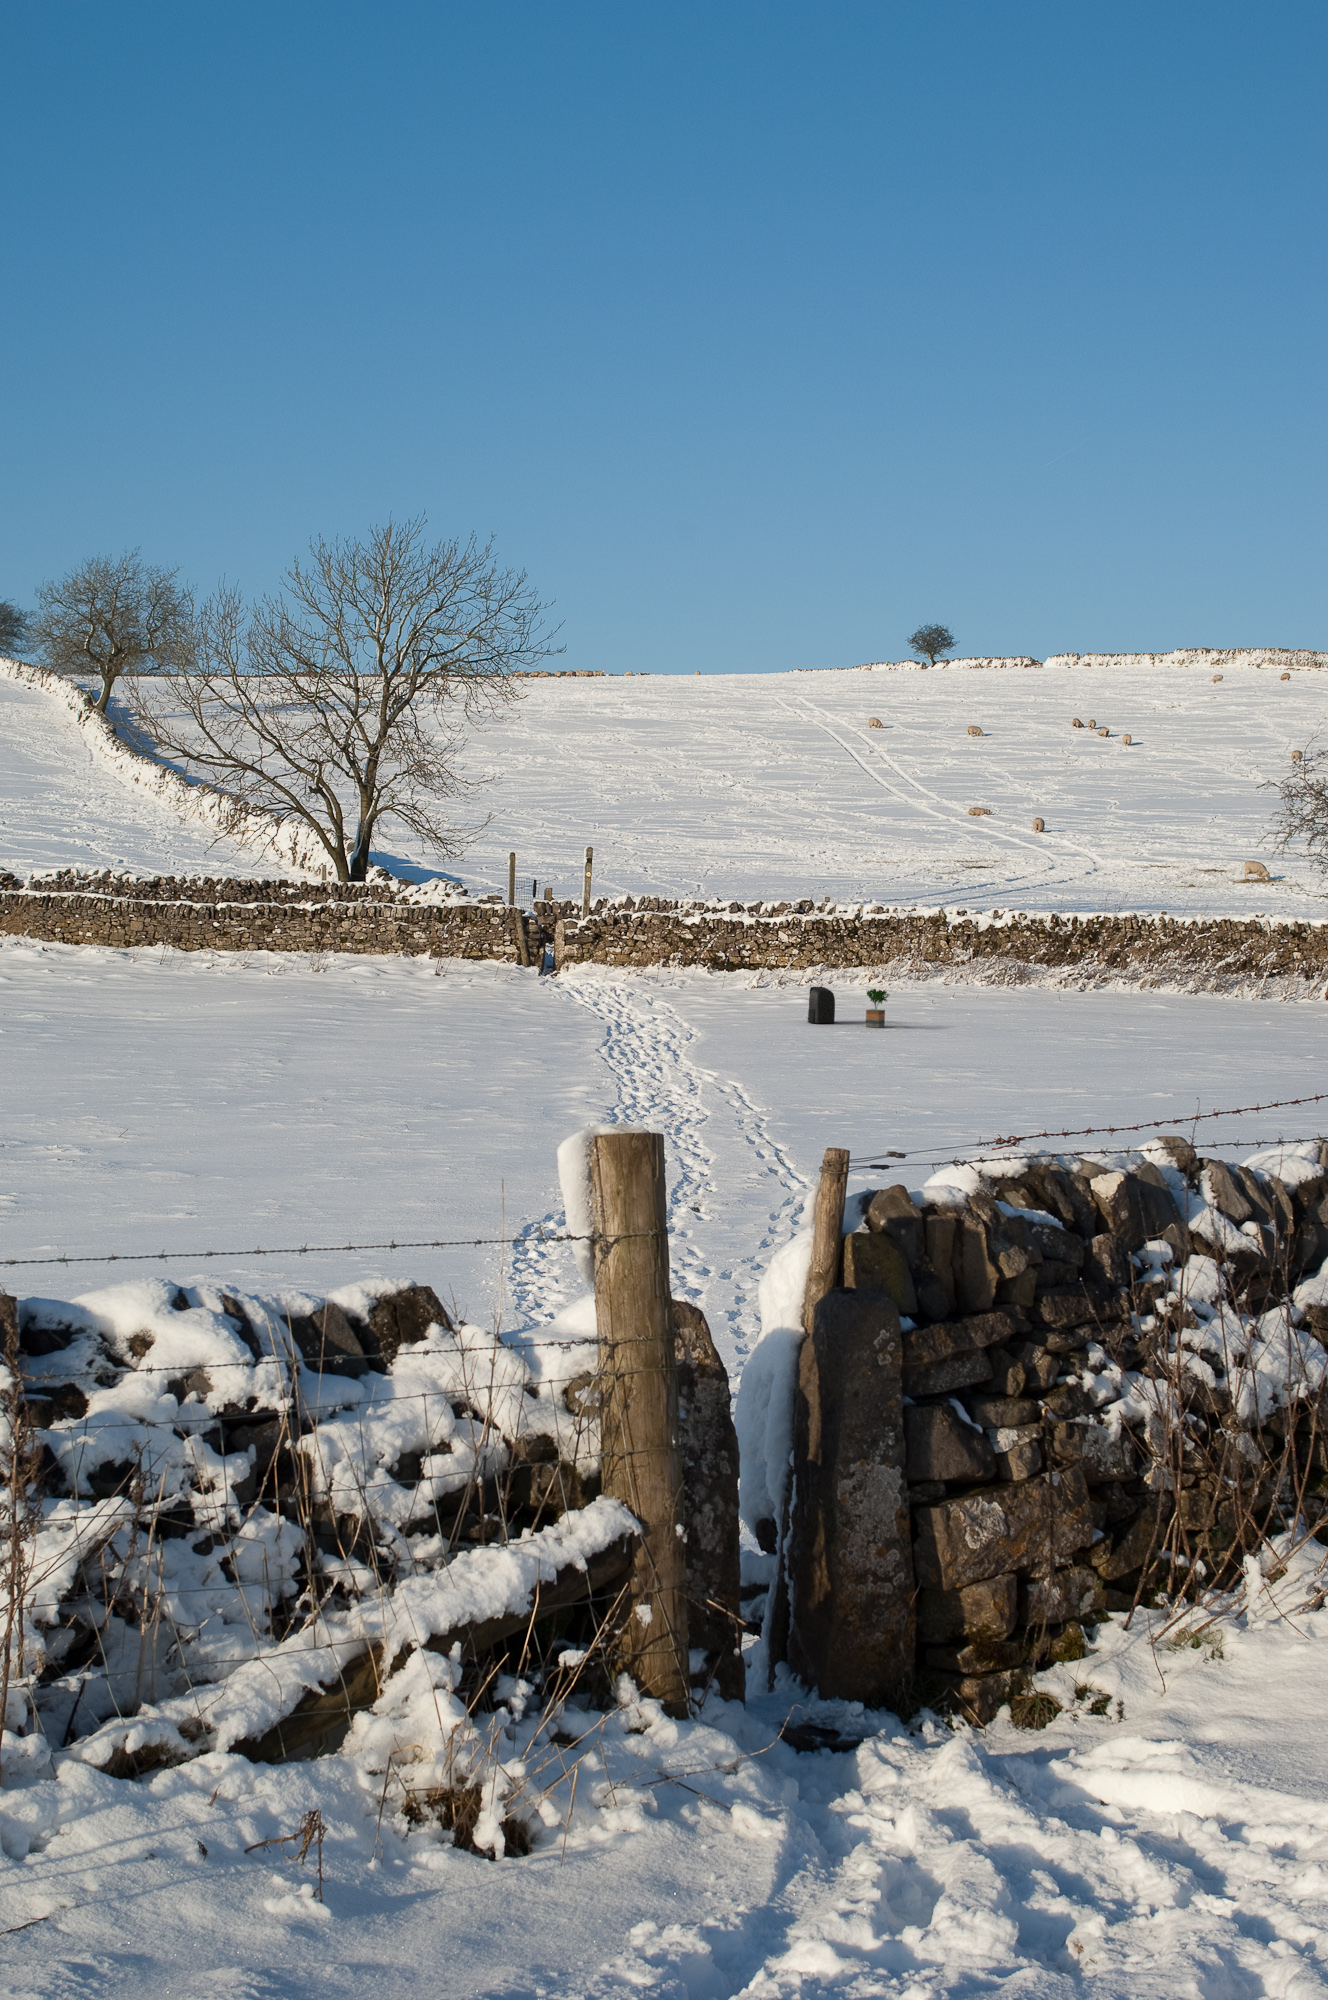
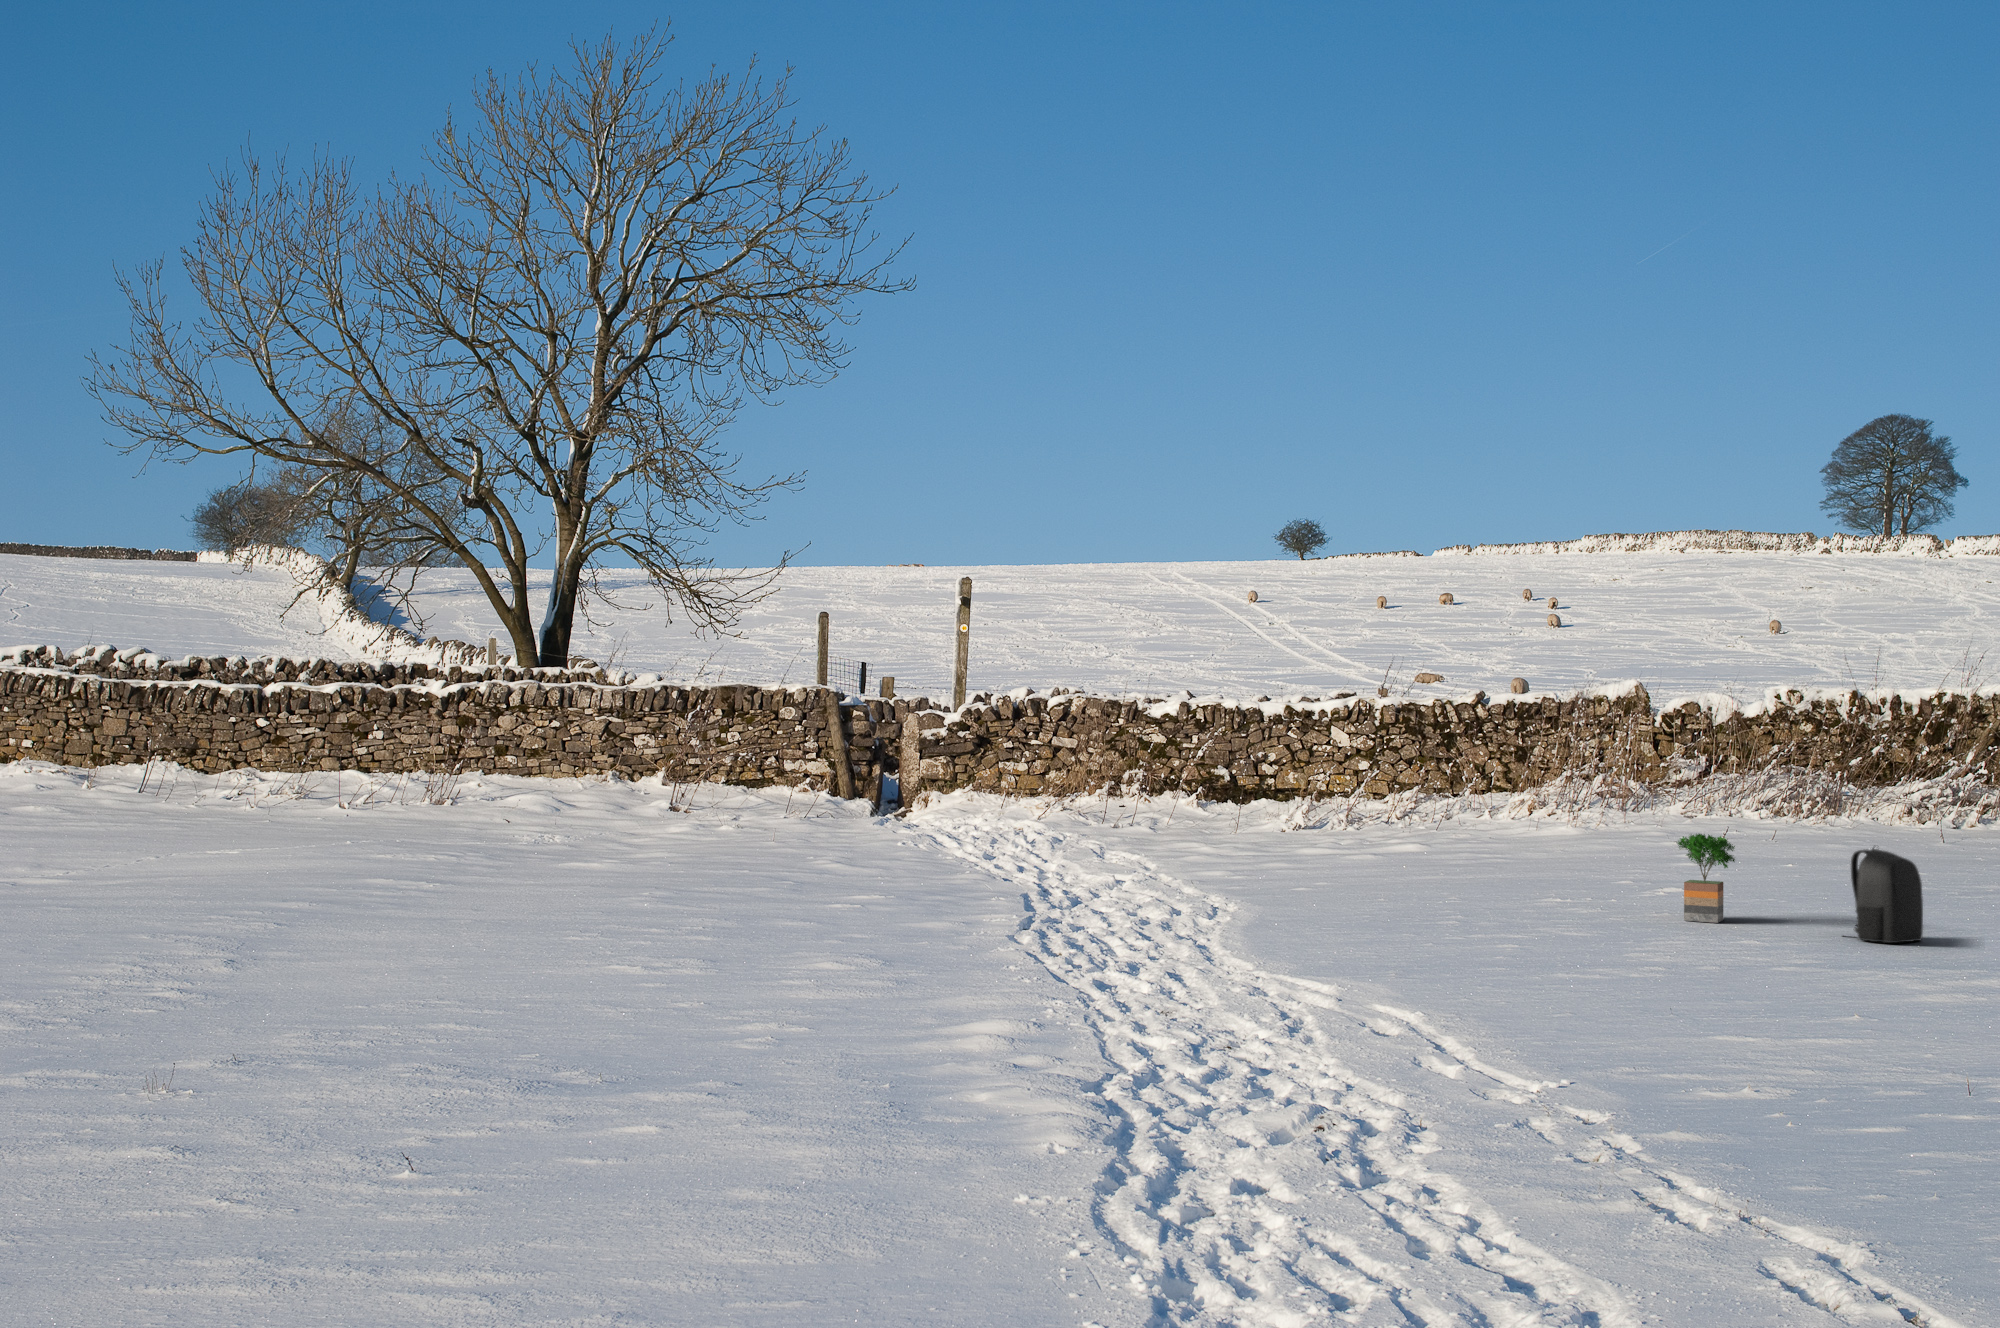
backpack: present [808,986,835,1023] -> present [1851,847,1923,943]

